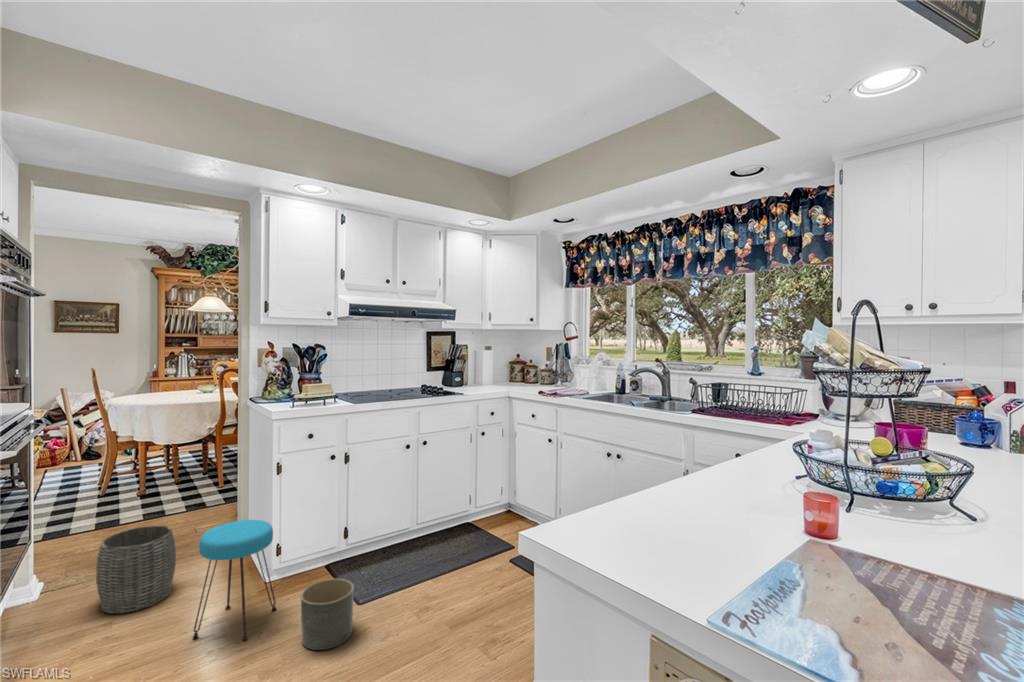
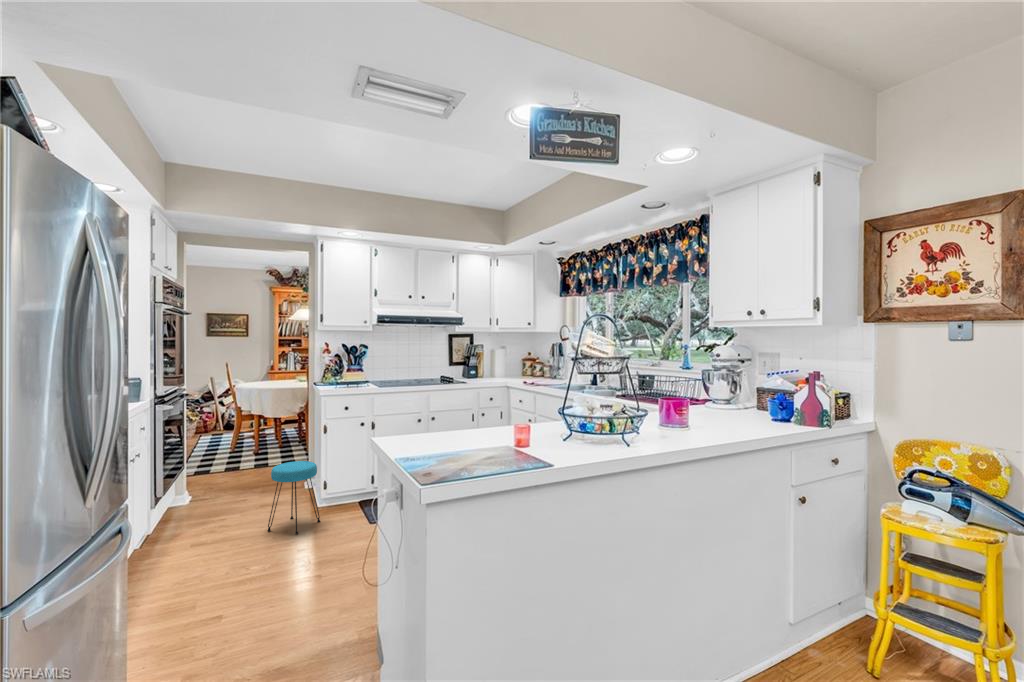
woven basket: present [96,526,176,614] -> none [218,465,264,516]
planter: present [301,579,354,650] -> none [328,502,362,543]

